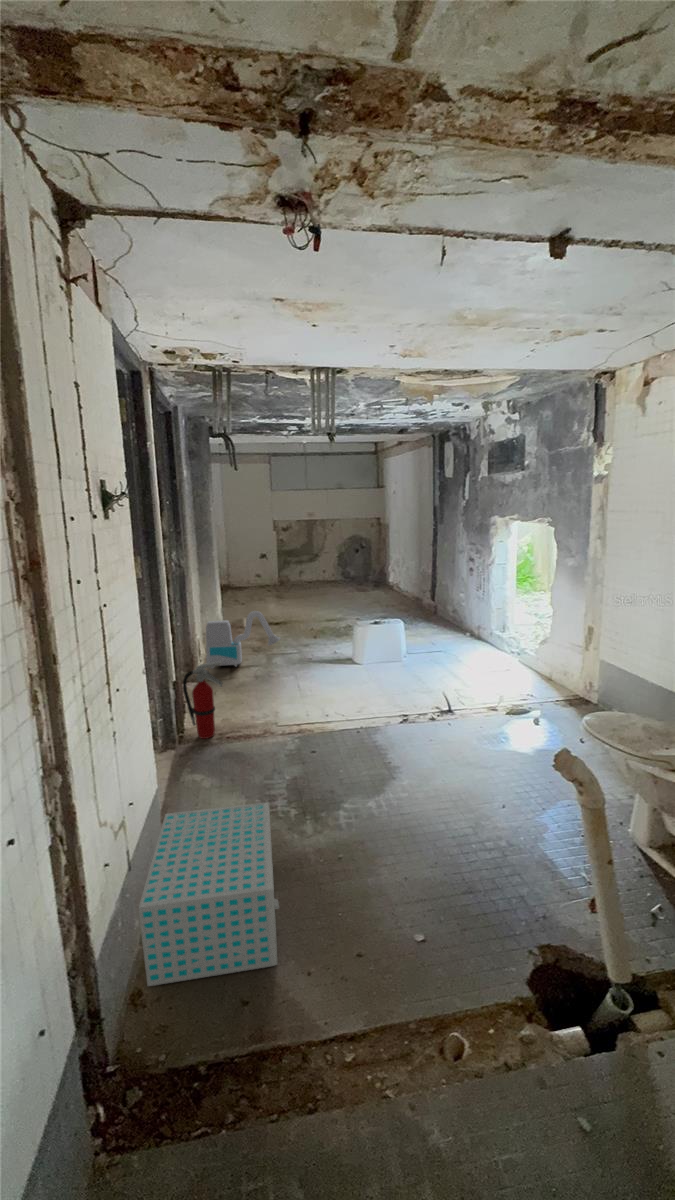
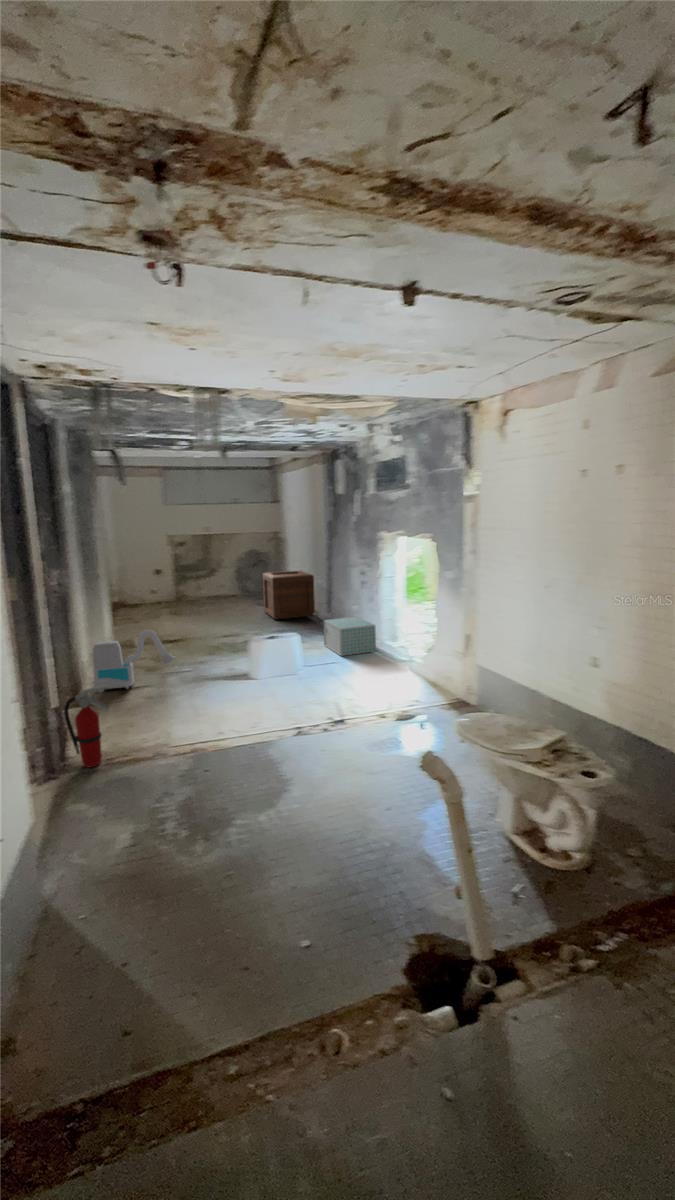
wooden crate: none [363,557,416,606] -> present [263,571,315,620]
storage box: present [139,802,279,986] -> present [324,617,376,656]

